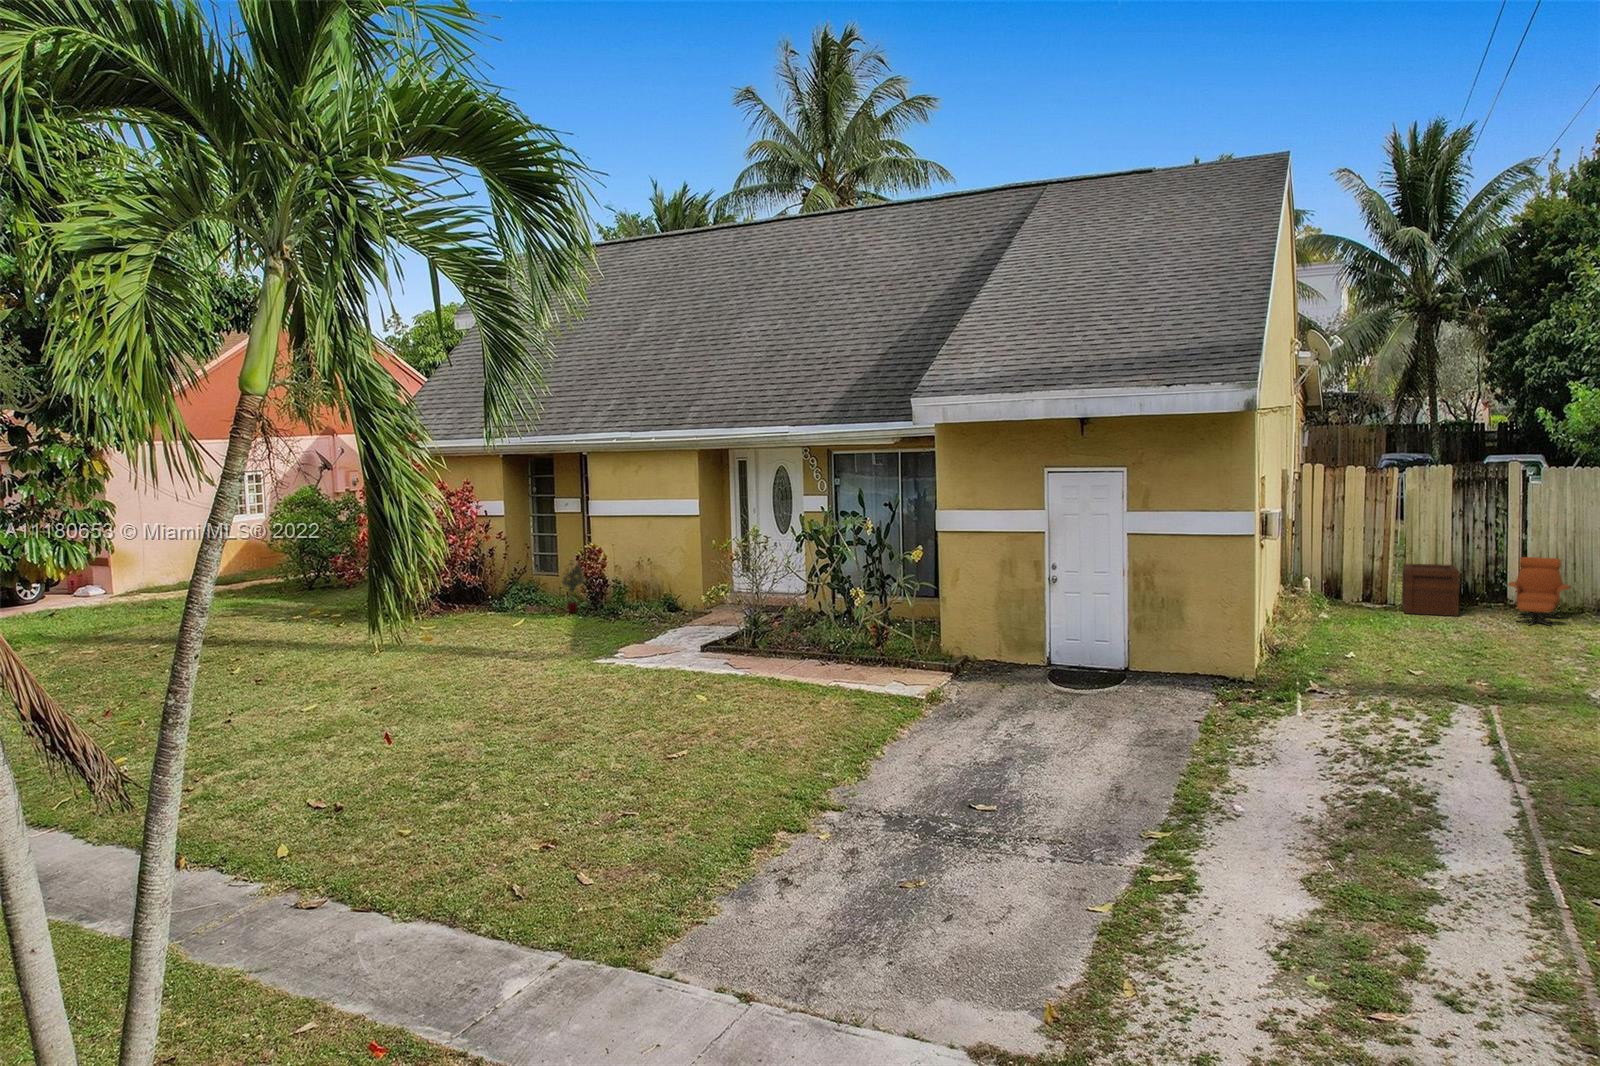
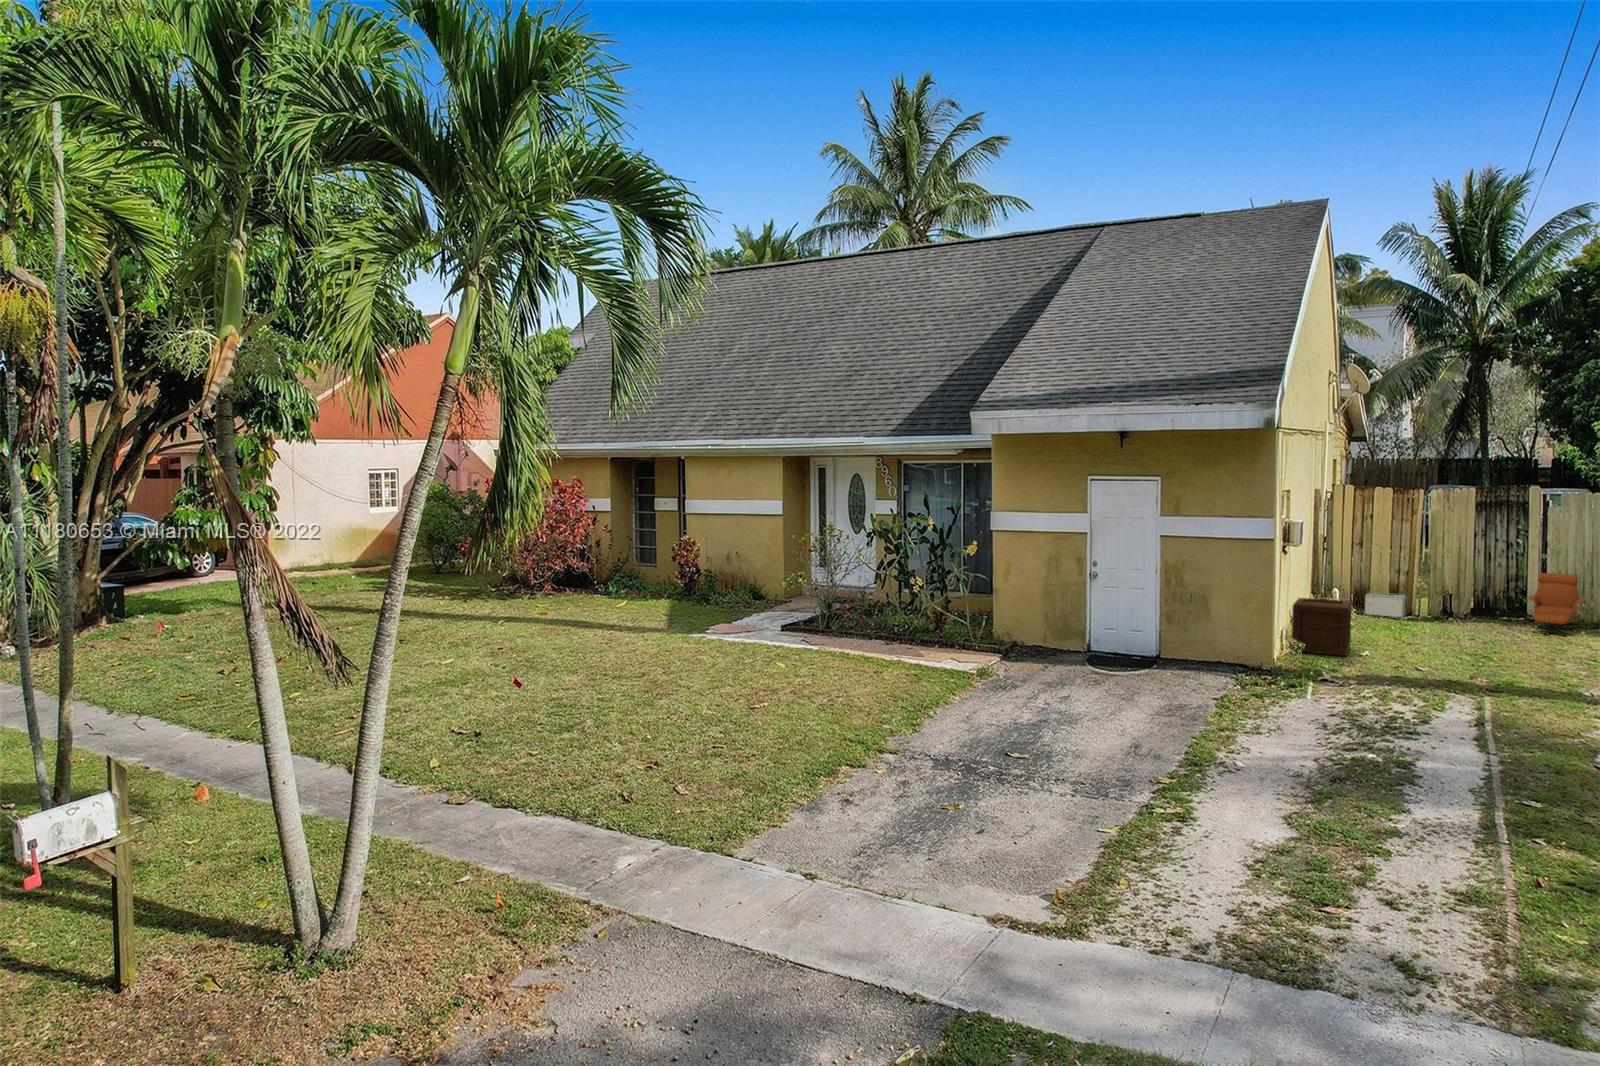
potted tree: present [562,560,588,613] -> none [662,552,688,598]
wooden crate: present [1402,563,1460,616] -> present [1291,598,1352,656]
storage box: none [1338,582,1382,609] -> present [1365,593,1406,617]

